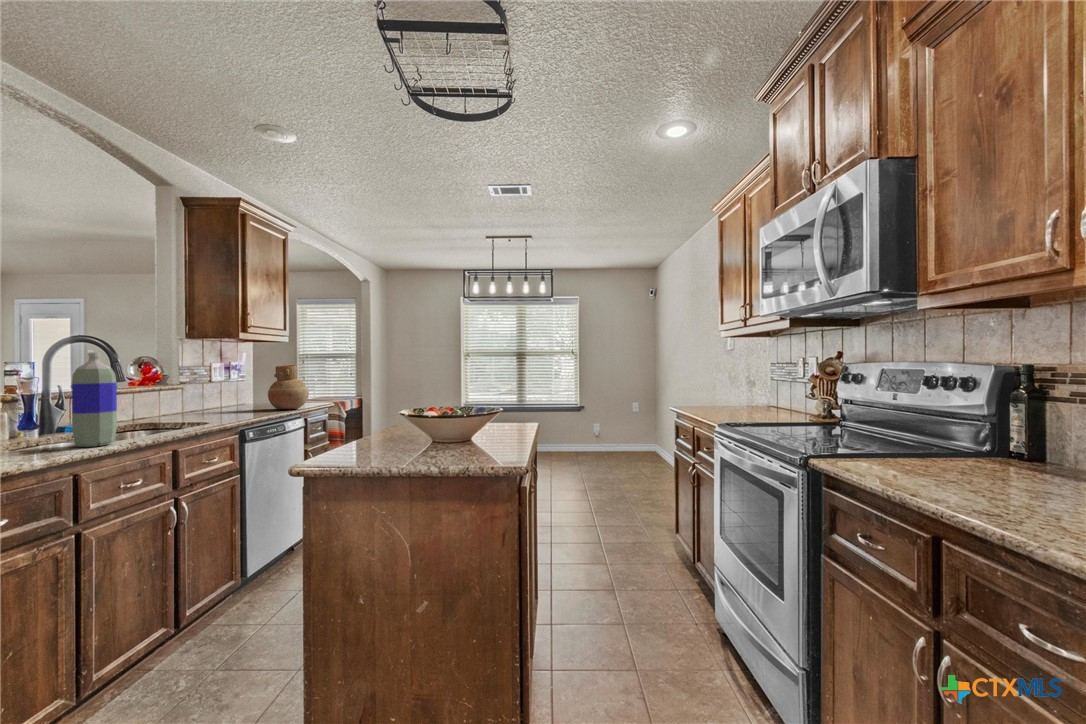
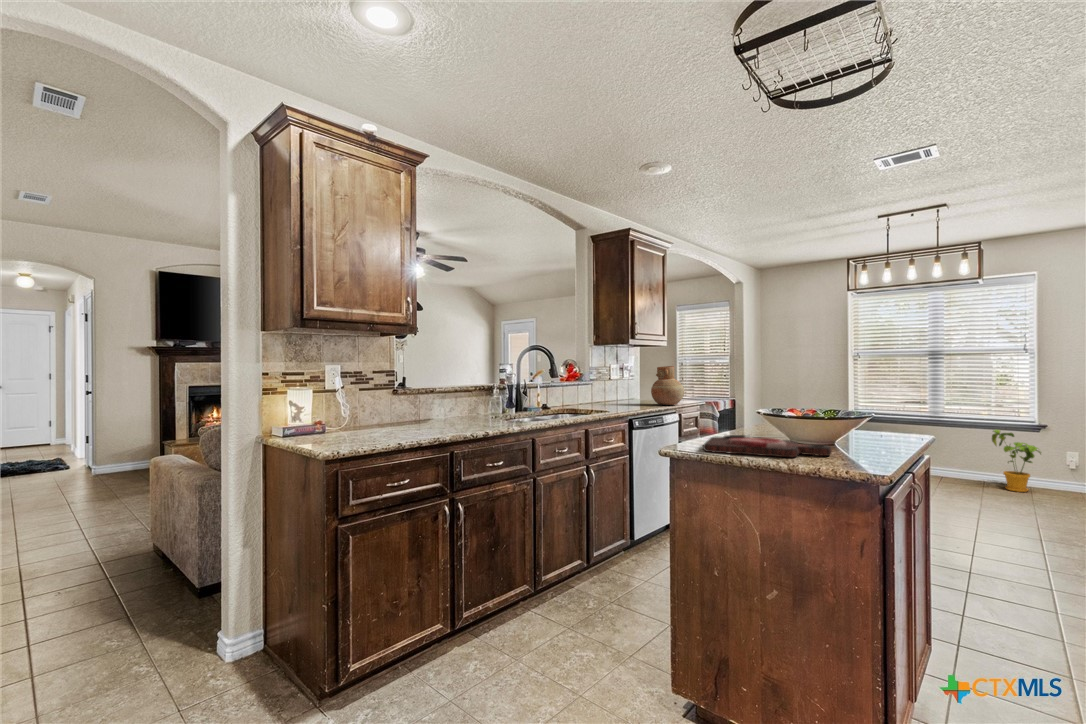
bottle: present [71,353,117,447] -> none [531,357,554,422]
house plant: none [553,412,581,456] -> present [992,430,1041,492]
cutting board: none [344,437,476,465] -> present [703,435,832,457]

